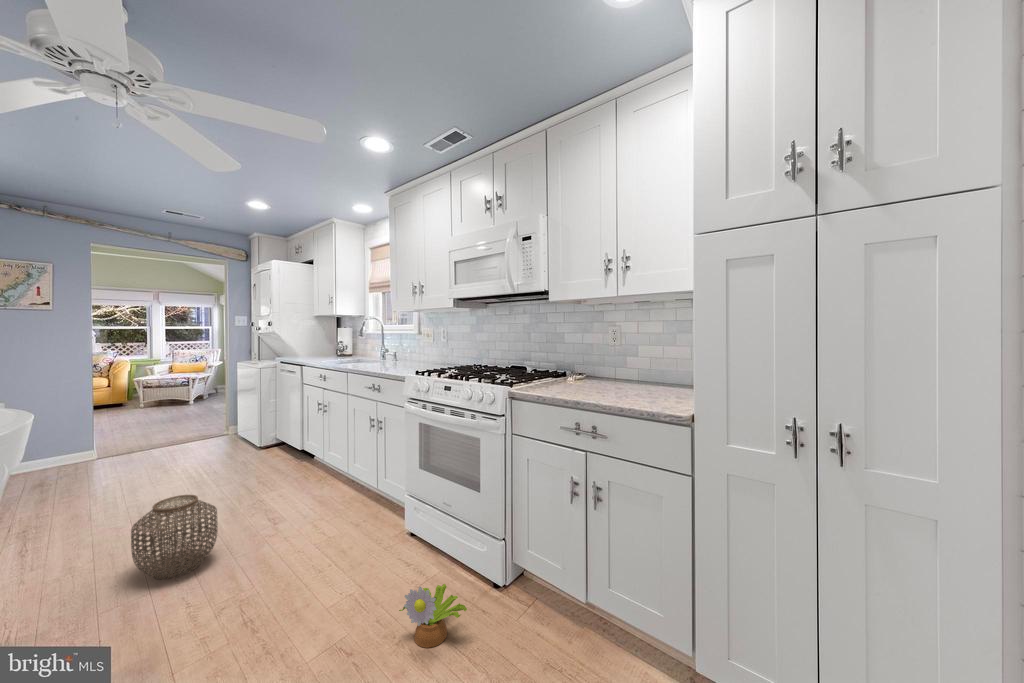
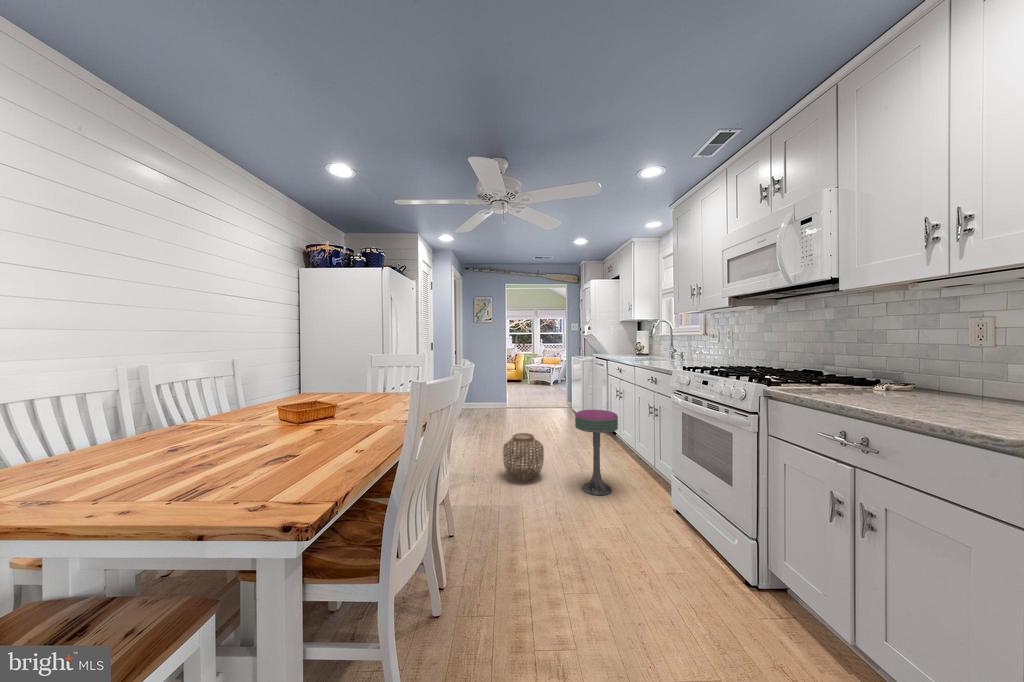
bar stool: none [275,436,339,554] -> present [575,410,618,495]
decorative plant: present [399,584,467,648] -> none [640,540,701,599]

